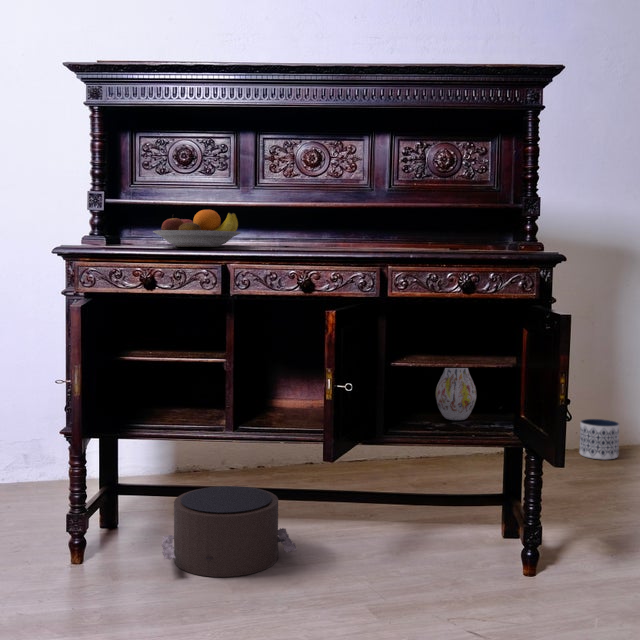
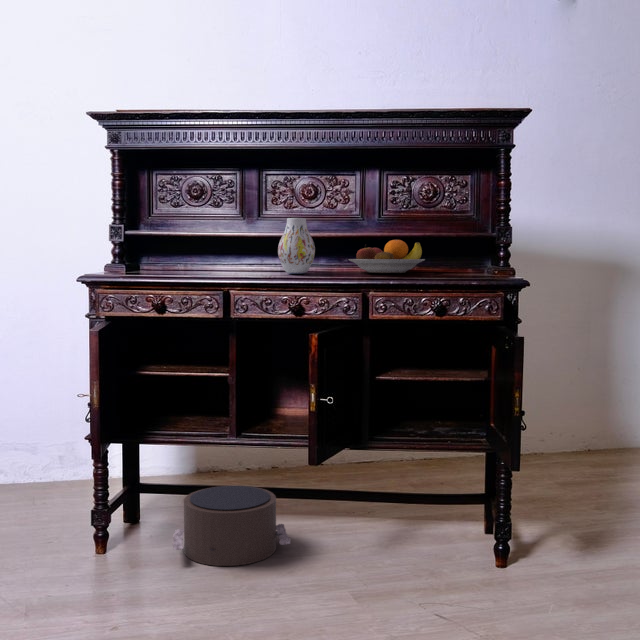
fruit bowl: present [153,210,240,247] -> present [349,240,425,273]
vase: present [436,368,476,420] -> present [278,218,315,274]
planter: present [579,419,619,460] -> none [573,424,611,462]

